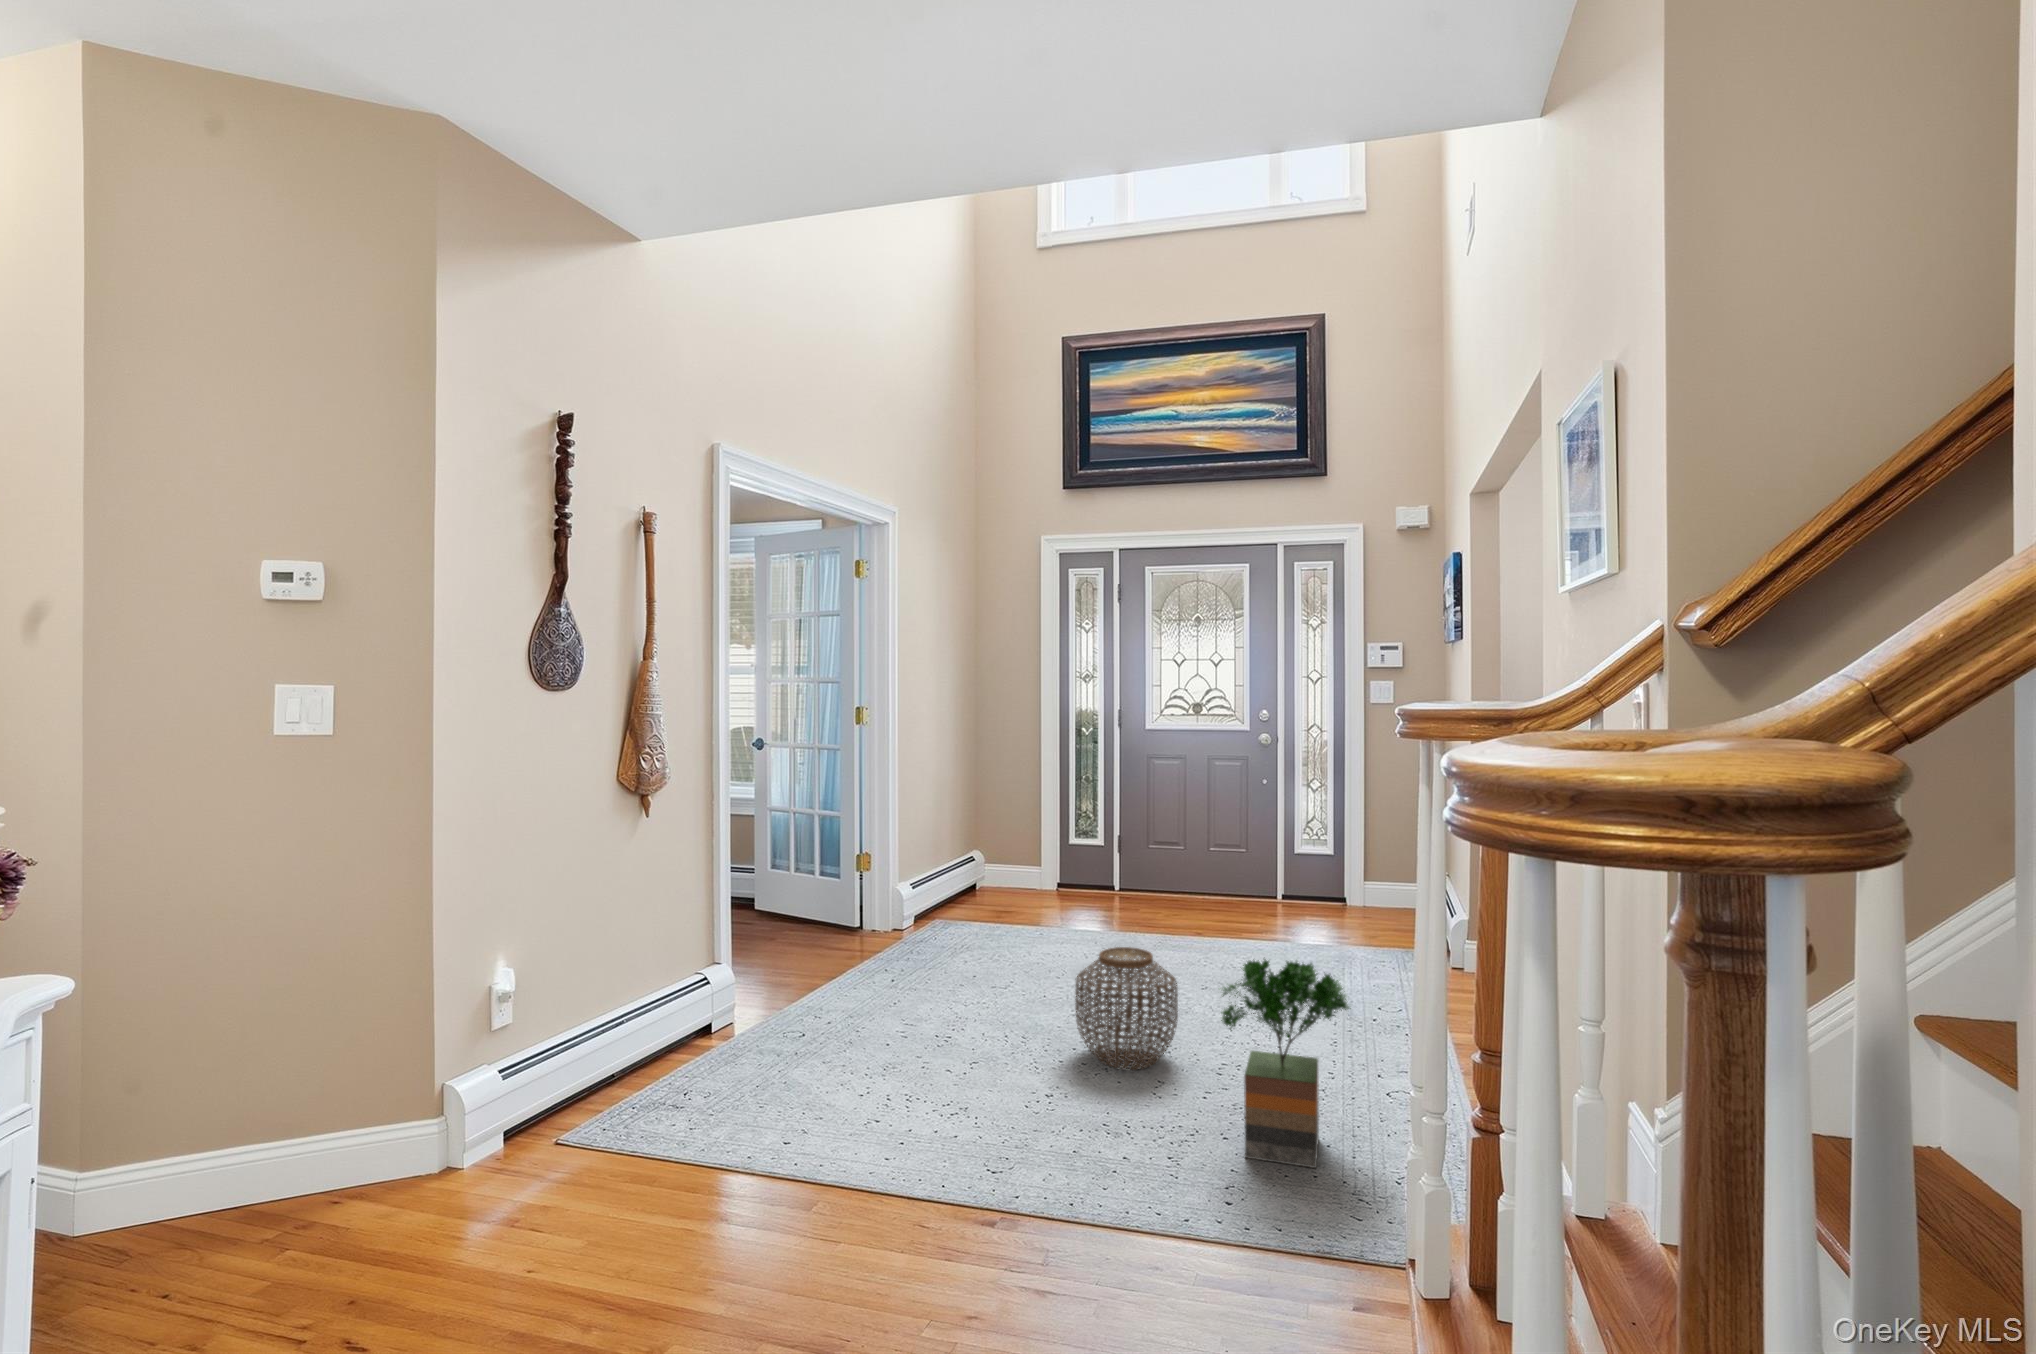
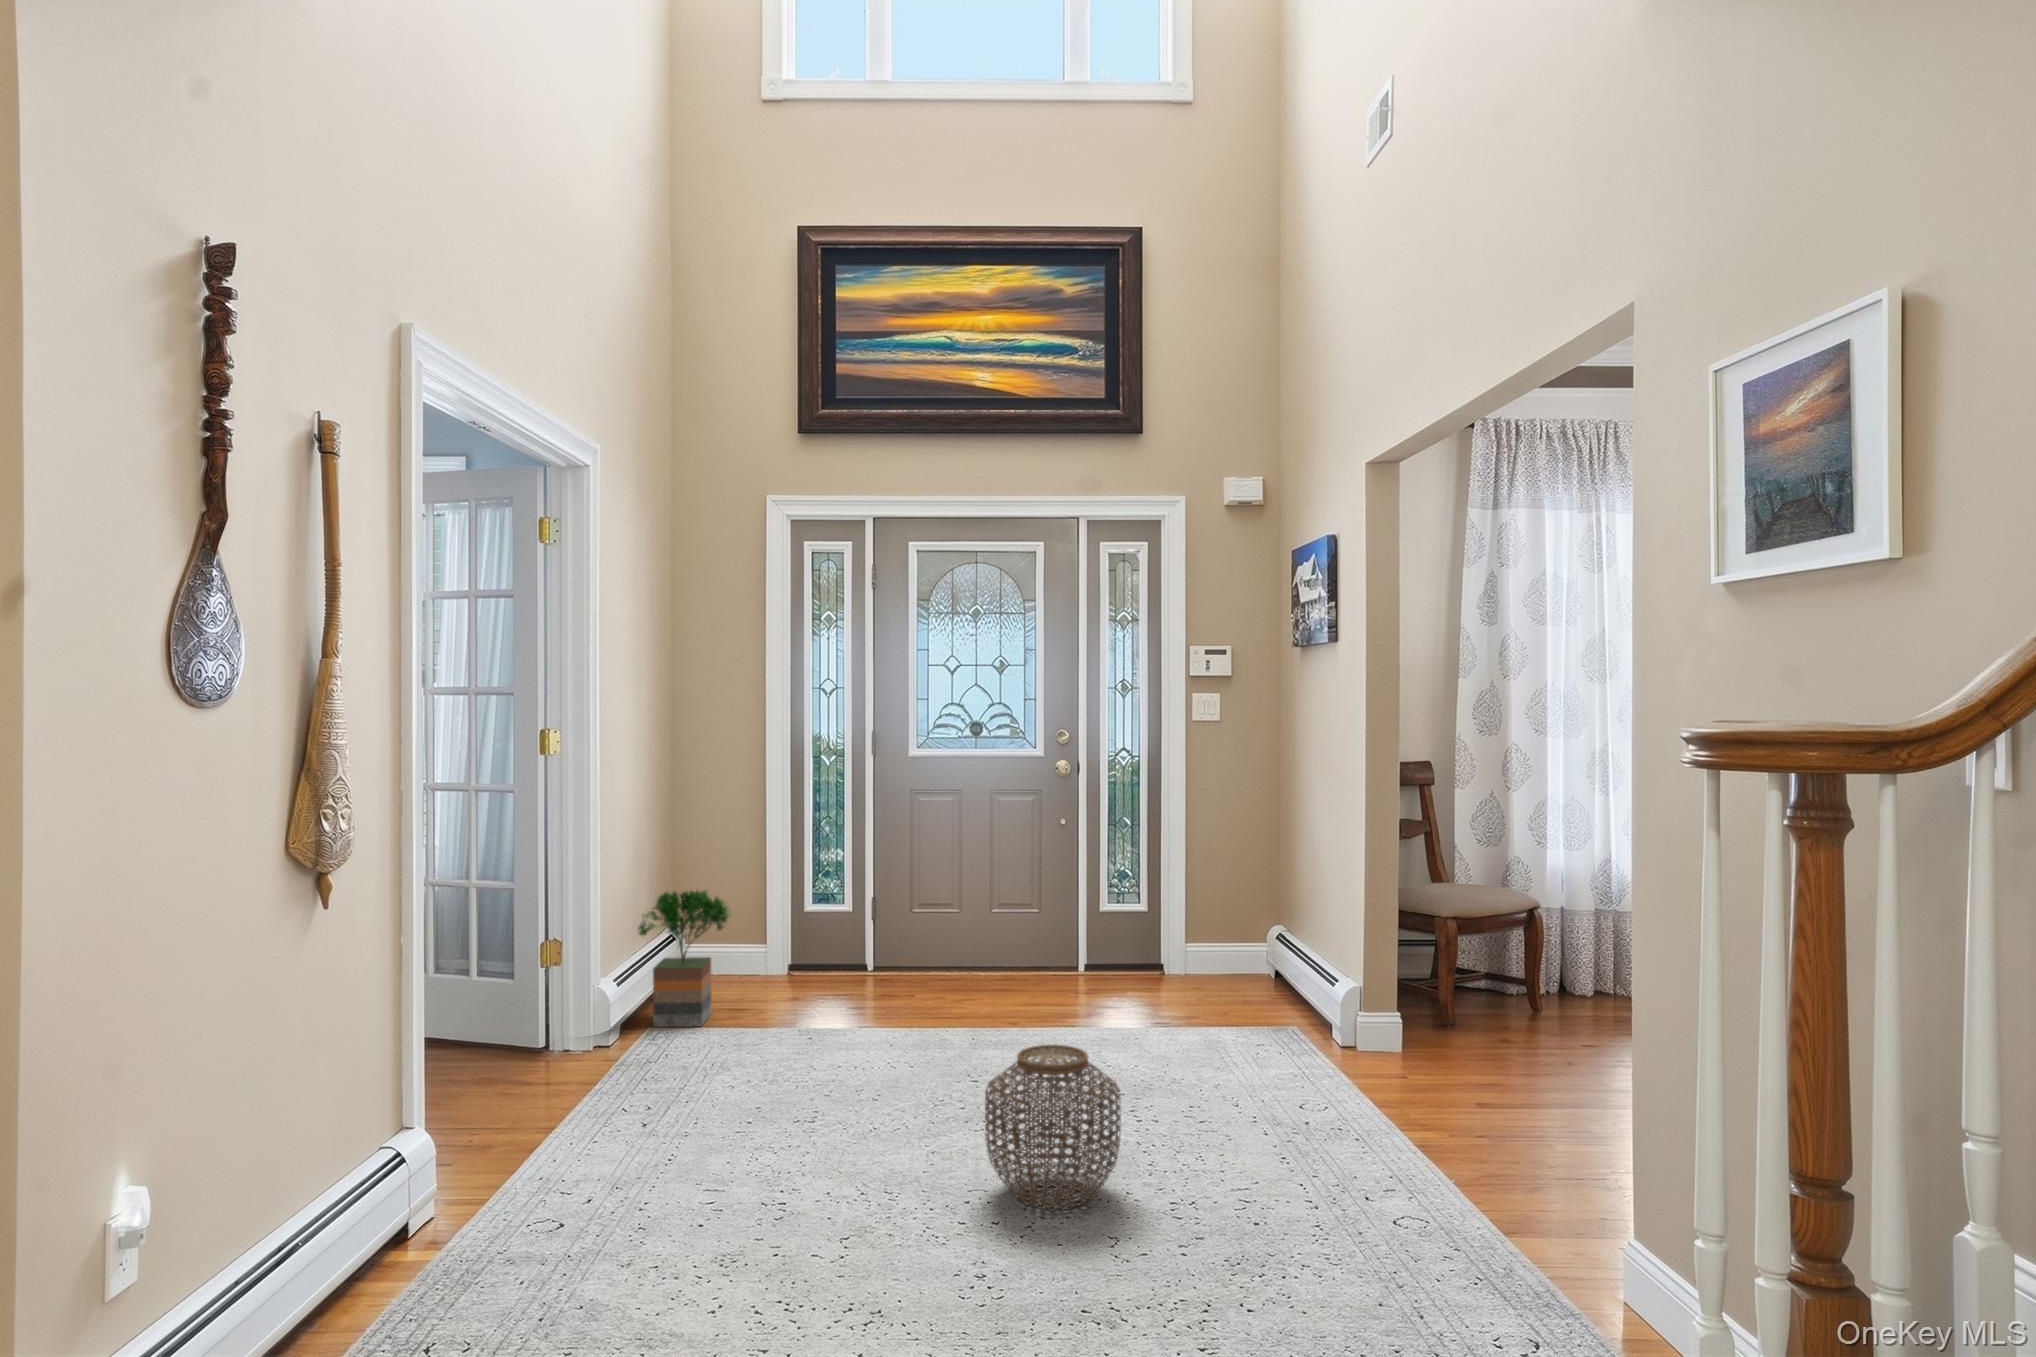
potted tree: present [1221,960,1351,1168] -> present [639,890,730,1027]

